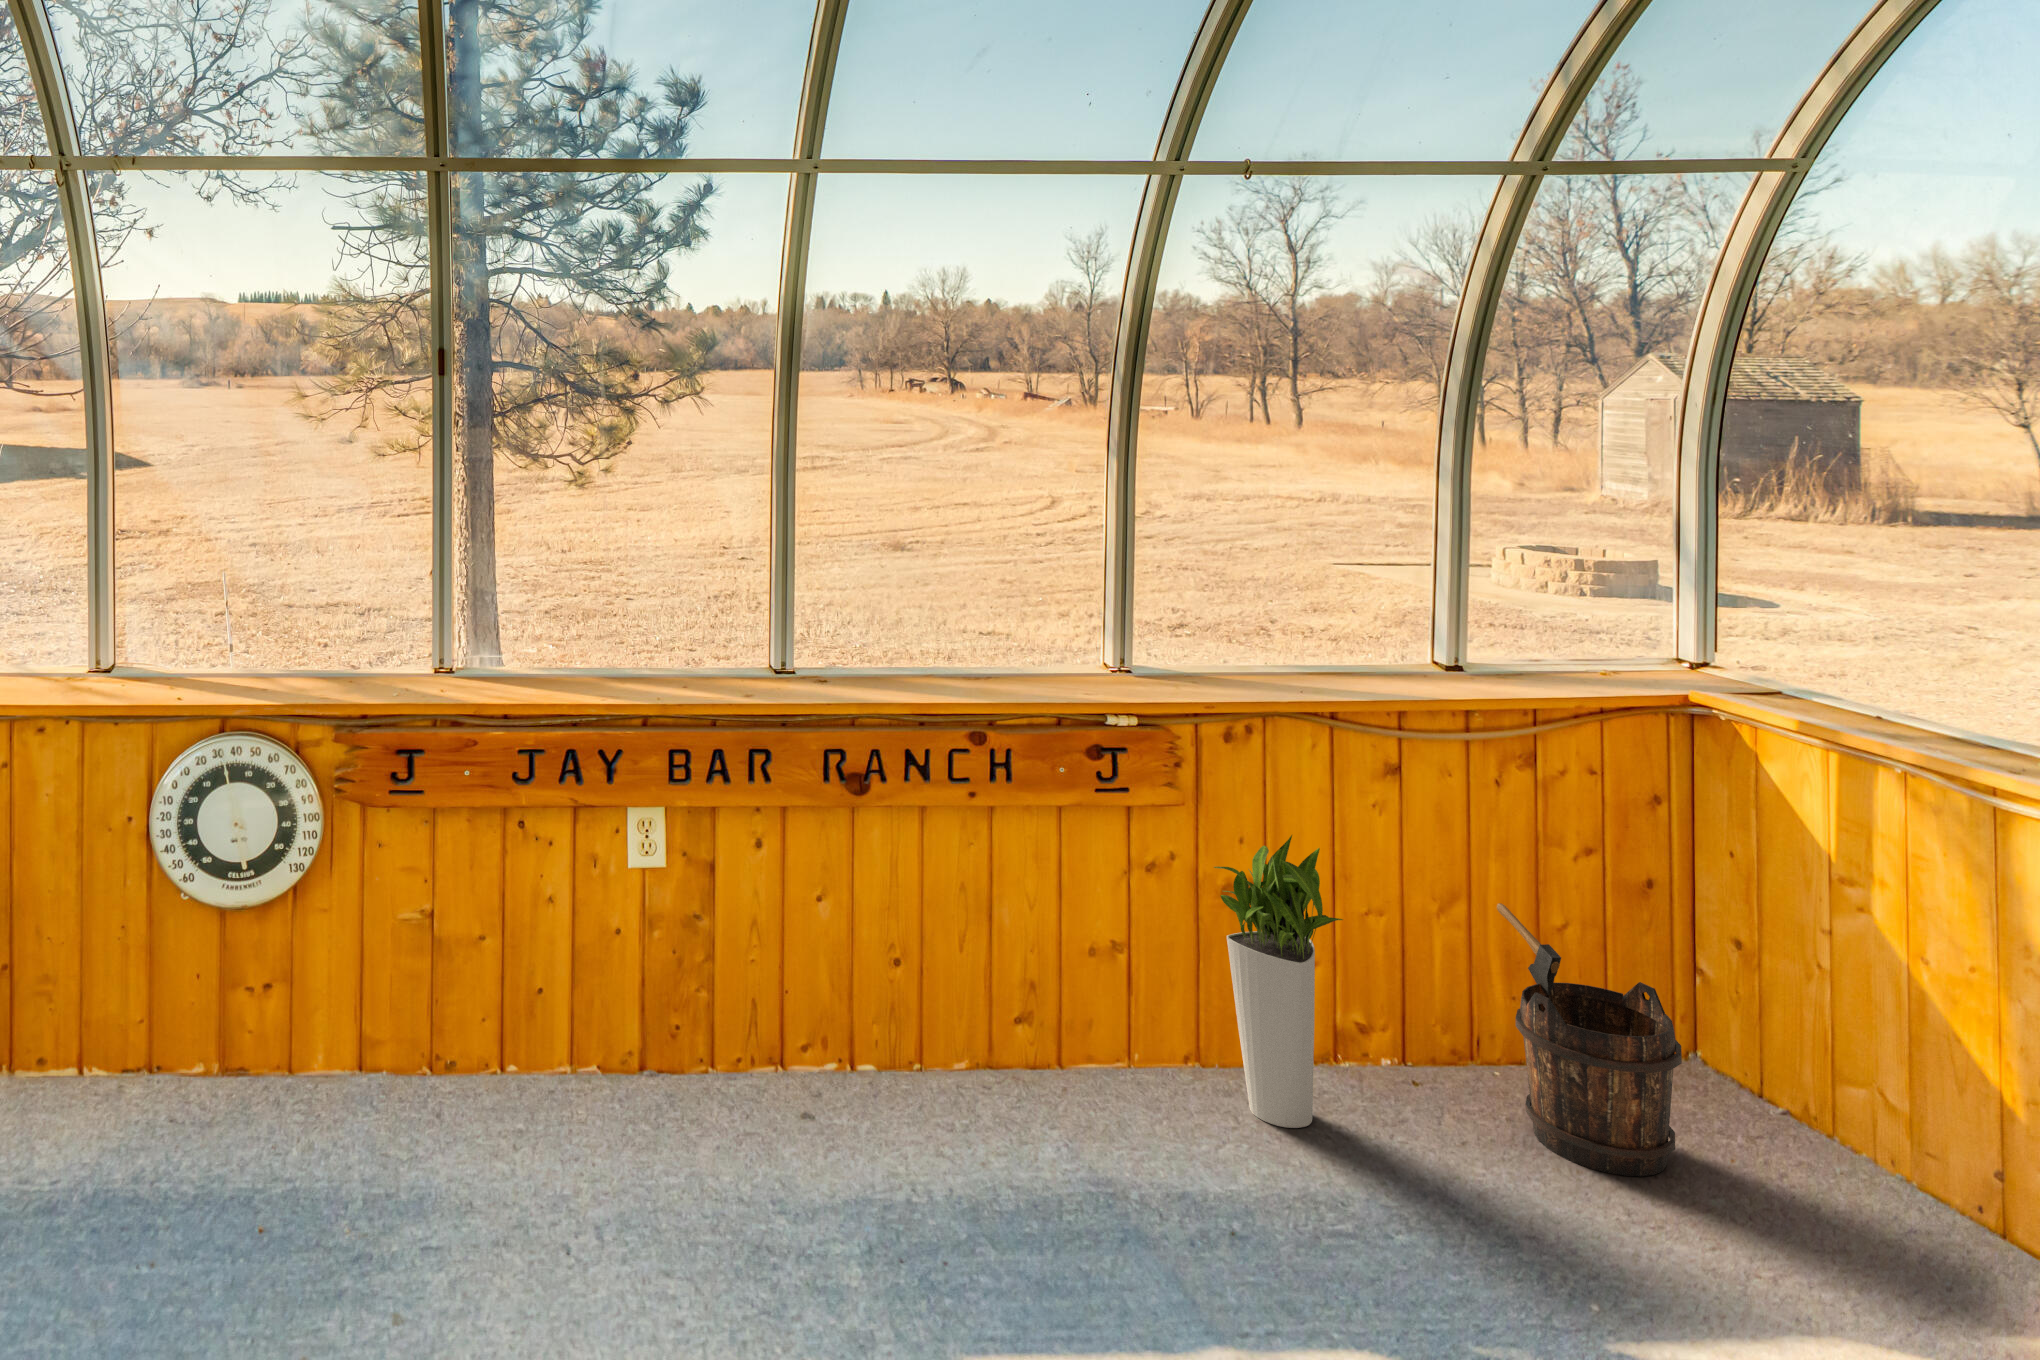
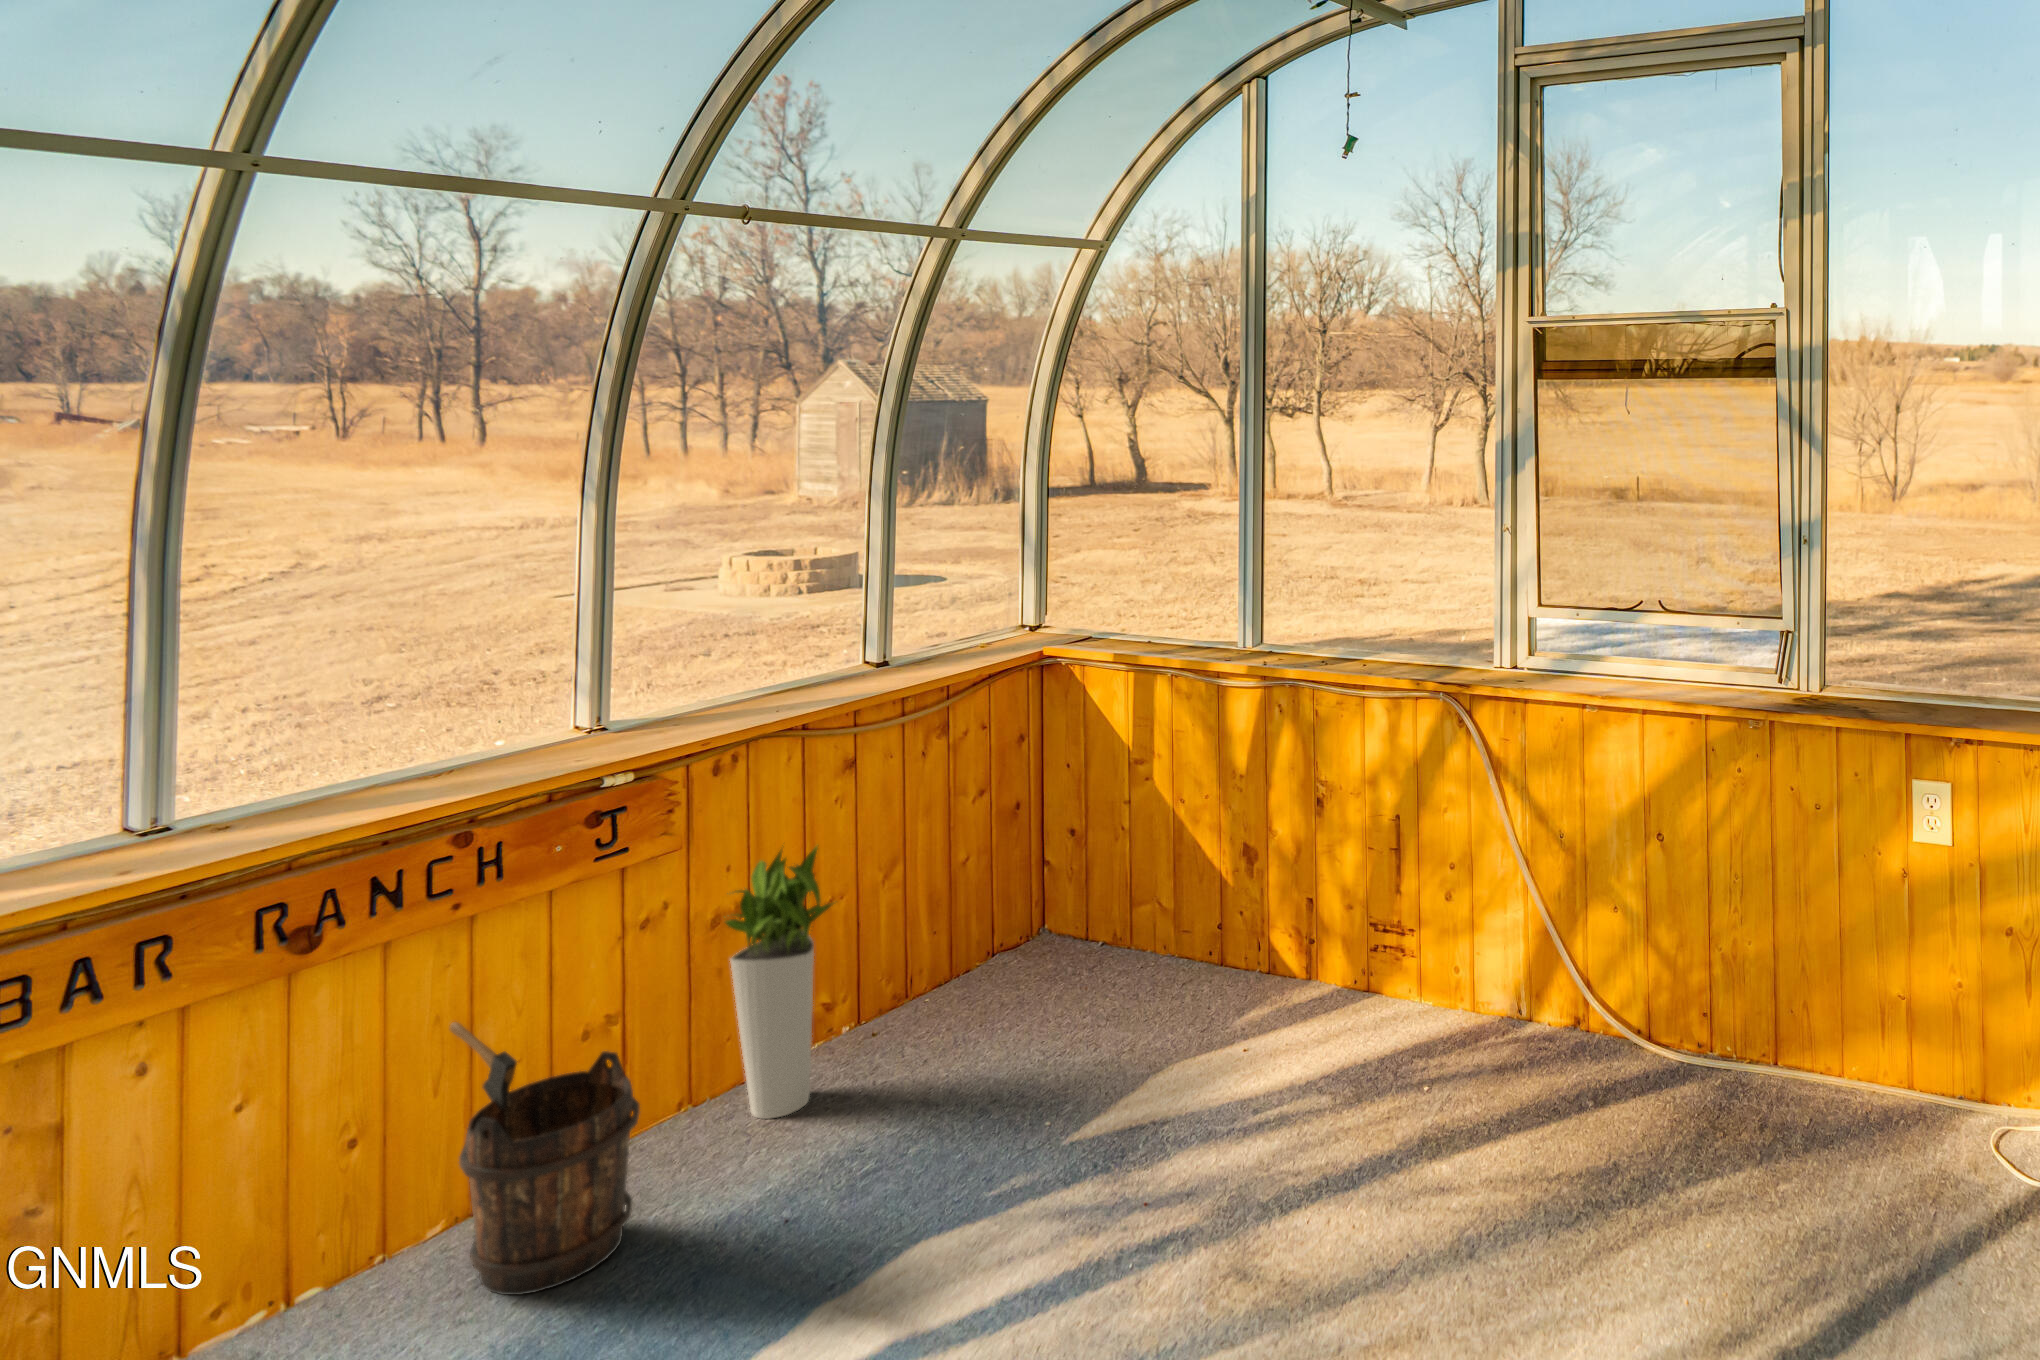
bucket: present [1497,903,1682,1176] -> present [450,1022,640,1295]

